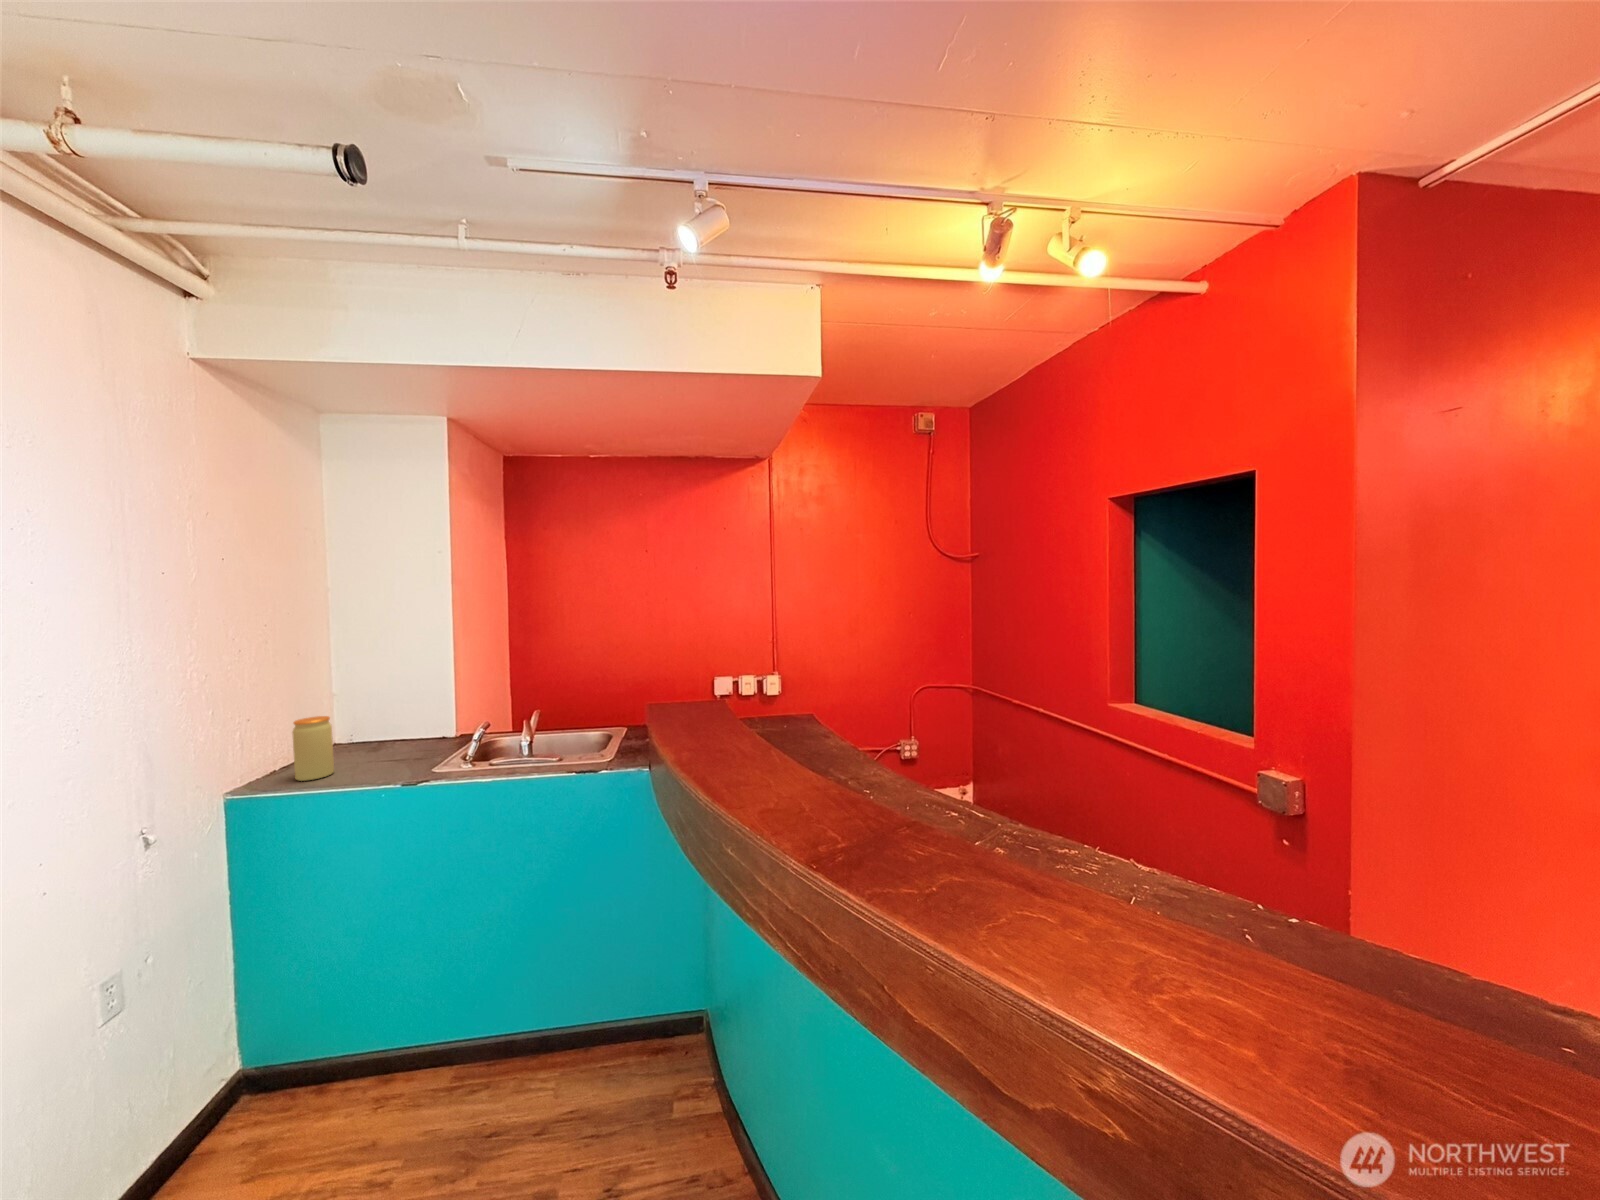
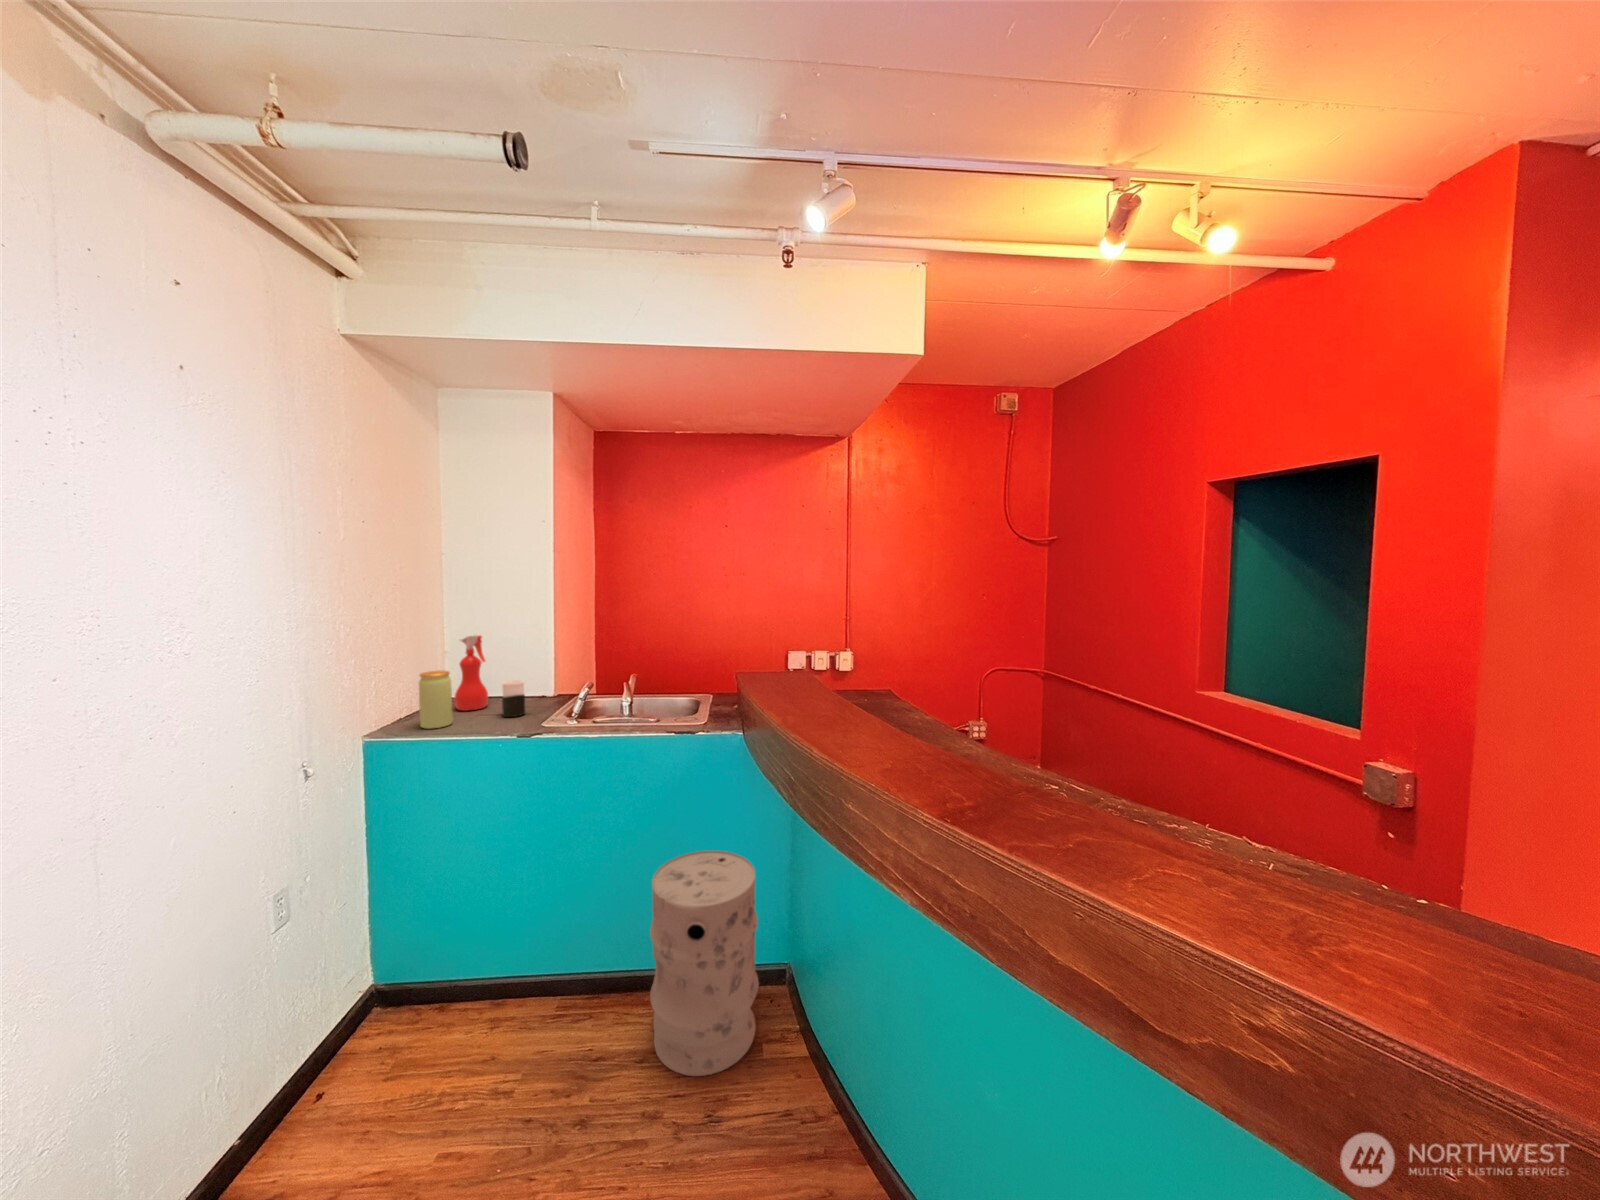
spray bottle: none [342,675,381,757] -> present [454,635,488,711]
cup: none [392,722,420,762] -> present [502,680,525,717]
trash can: none [548,894,668,1146] -> present [650,851,759,1076]

